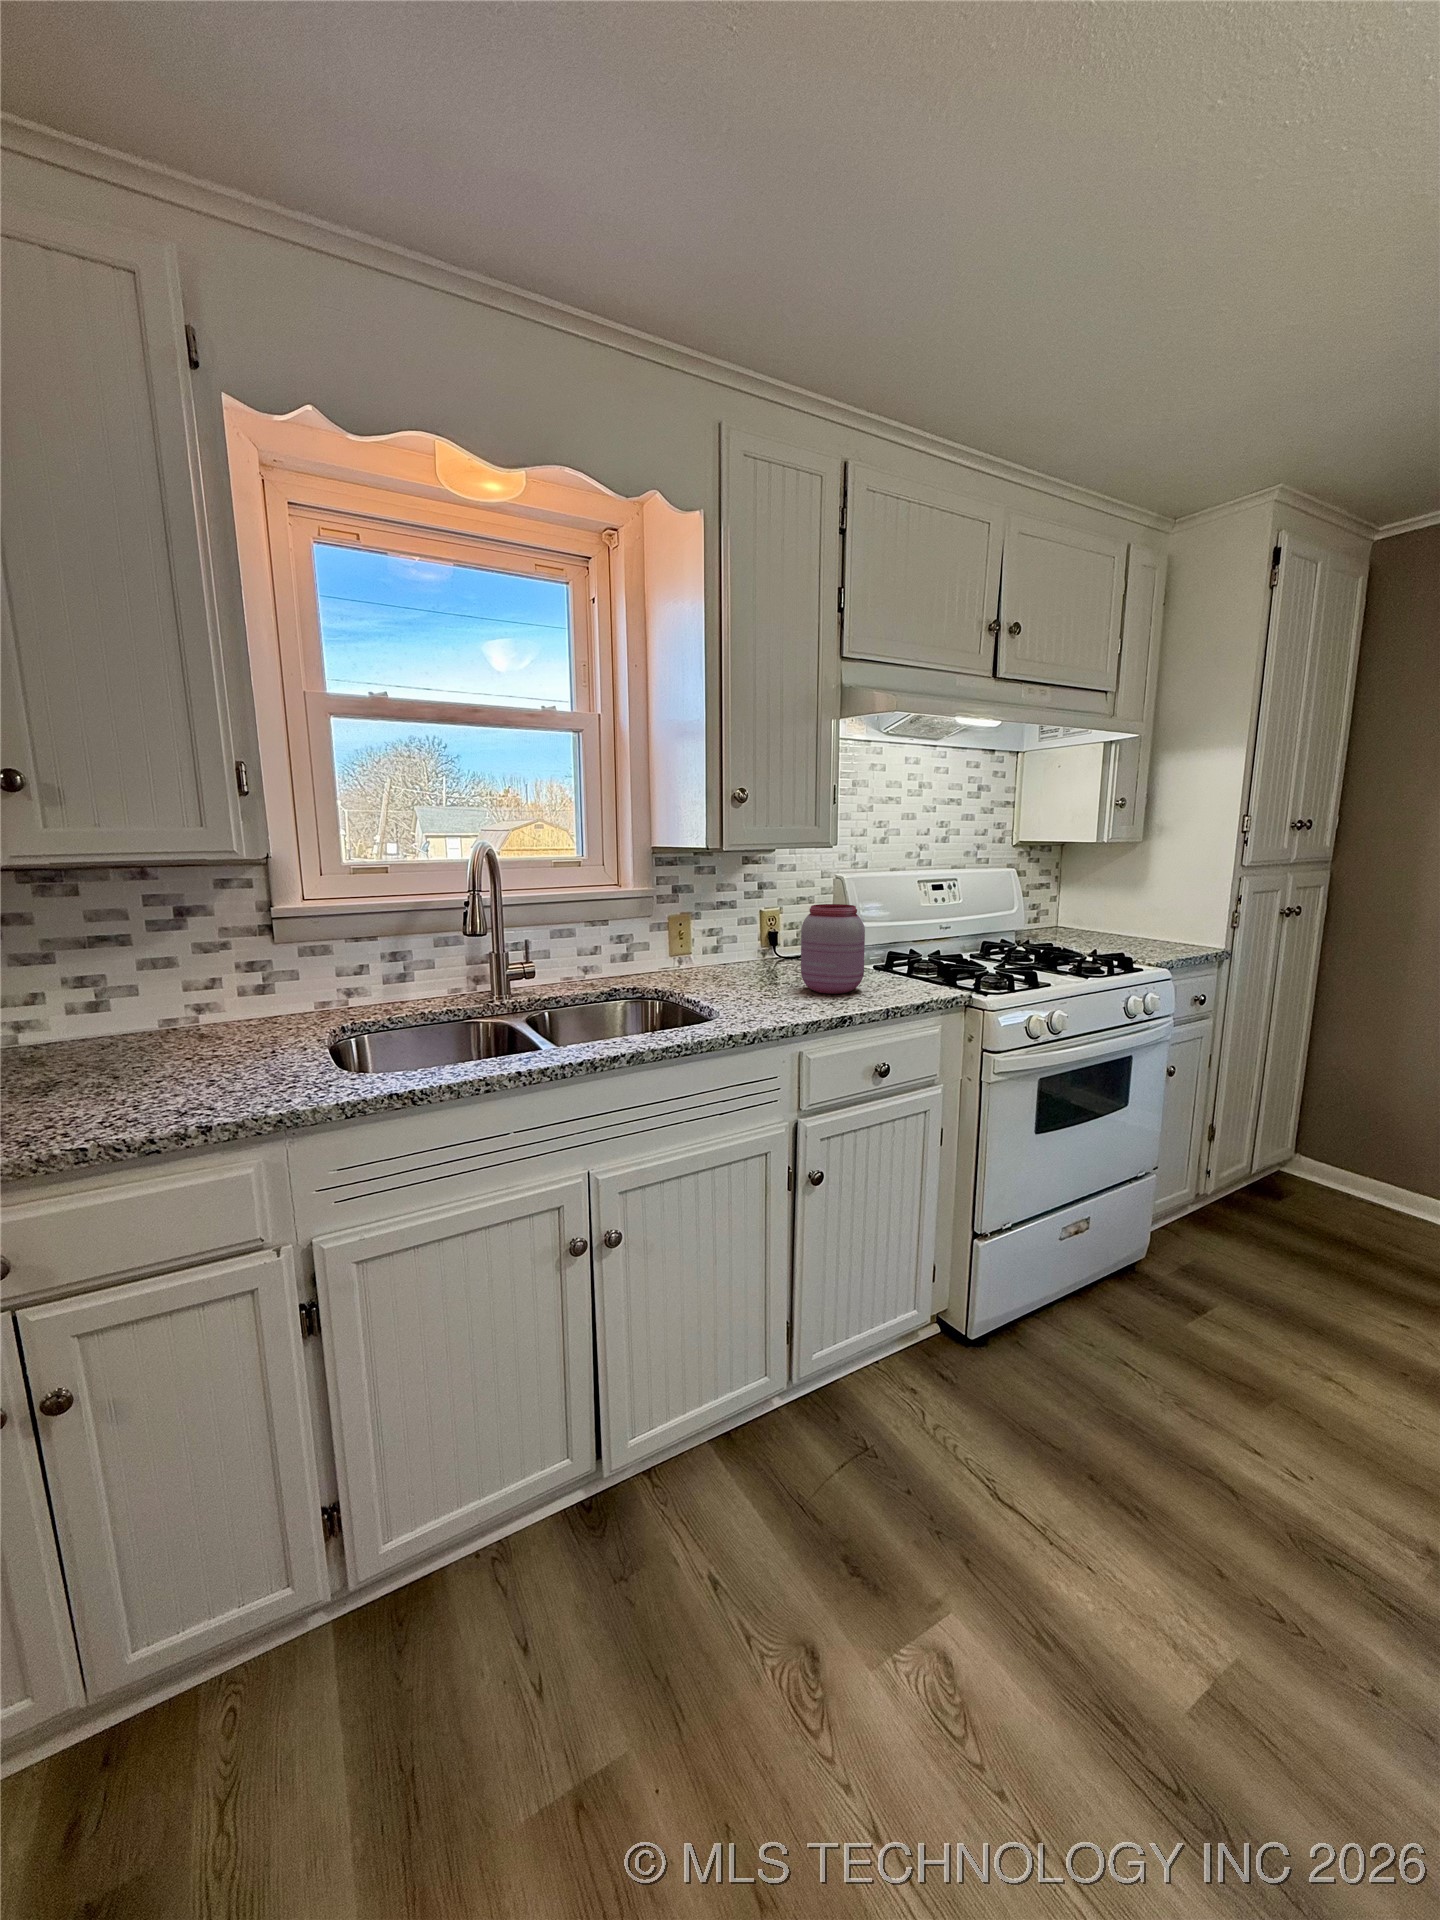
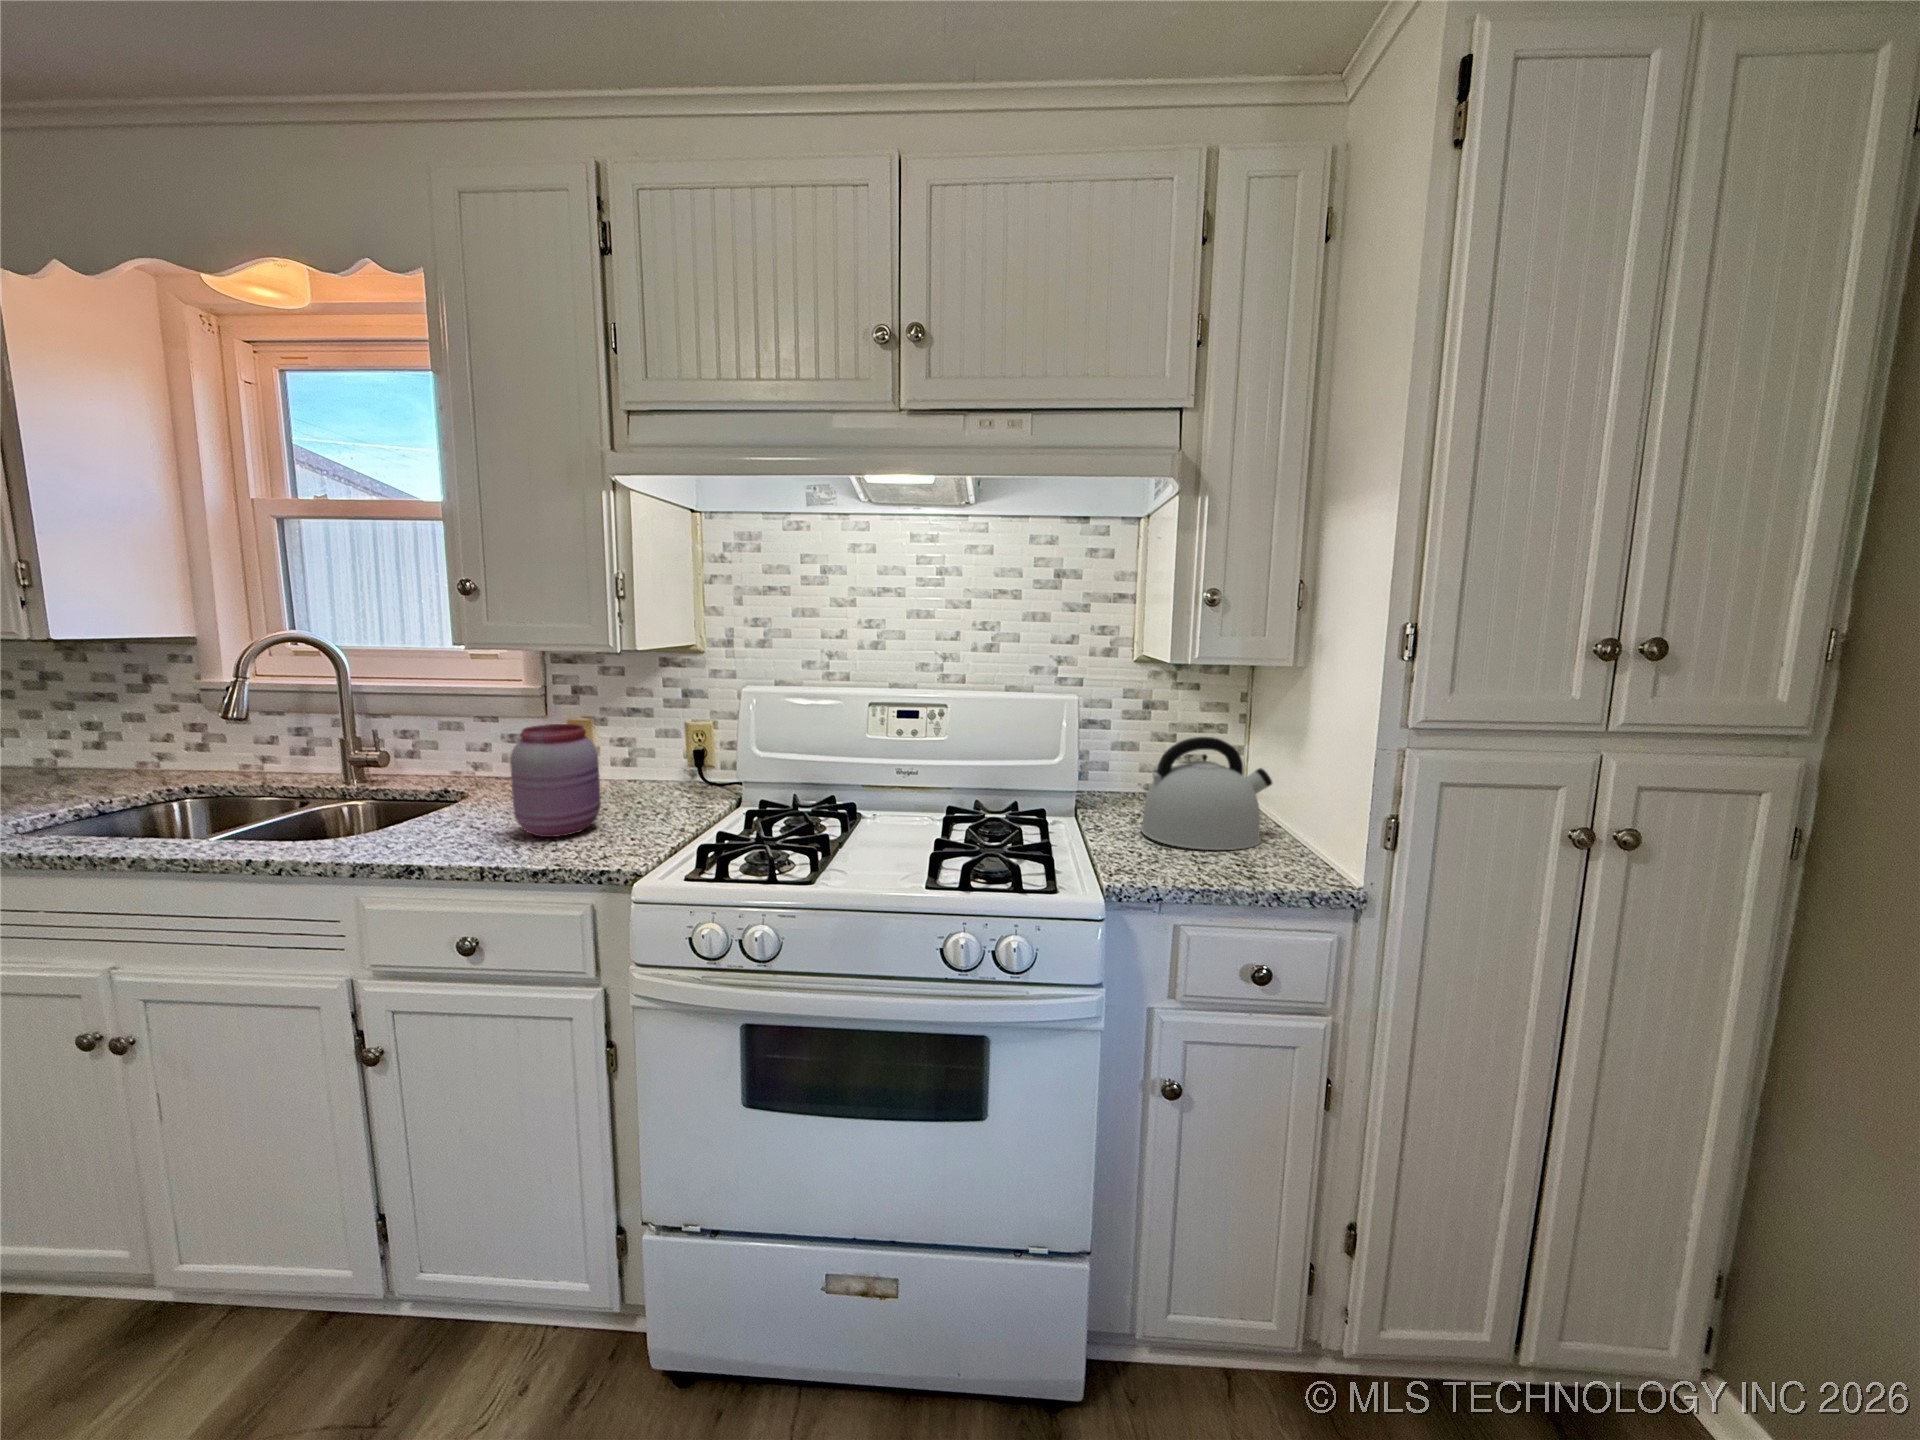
kettle: none [1064,885,1138,948] -> present [1141,737,1272,850]

